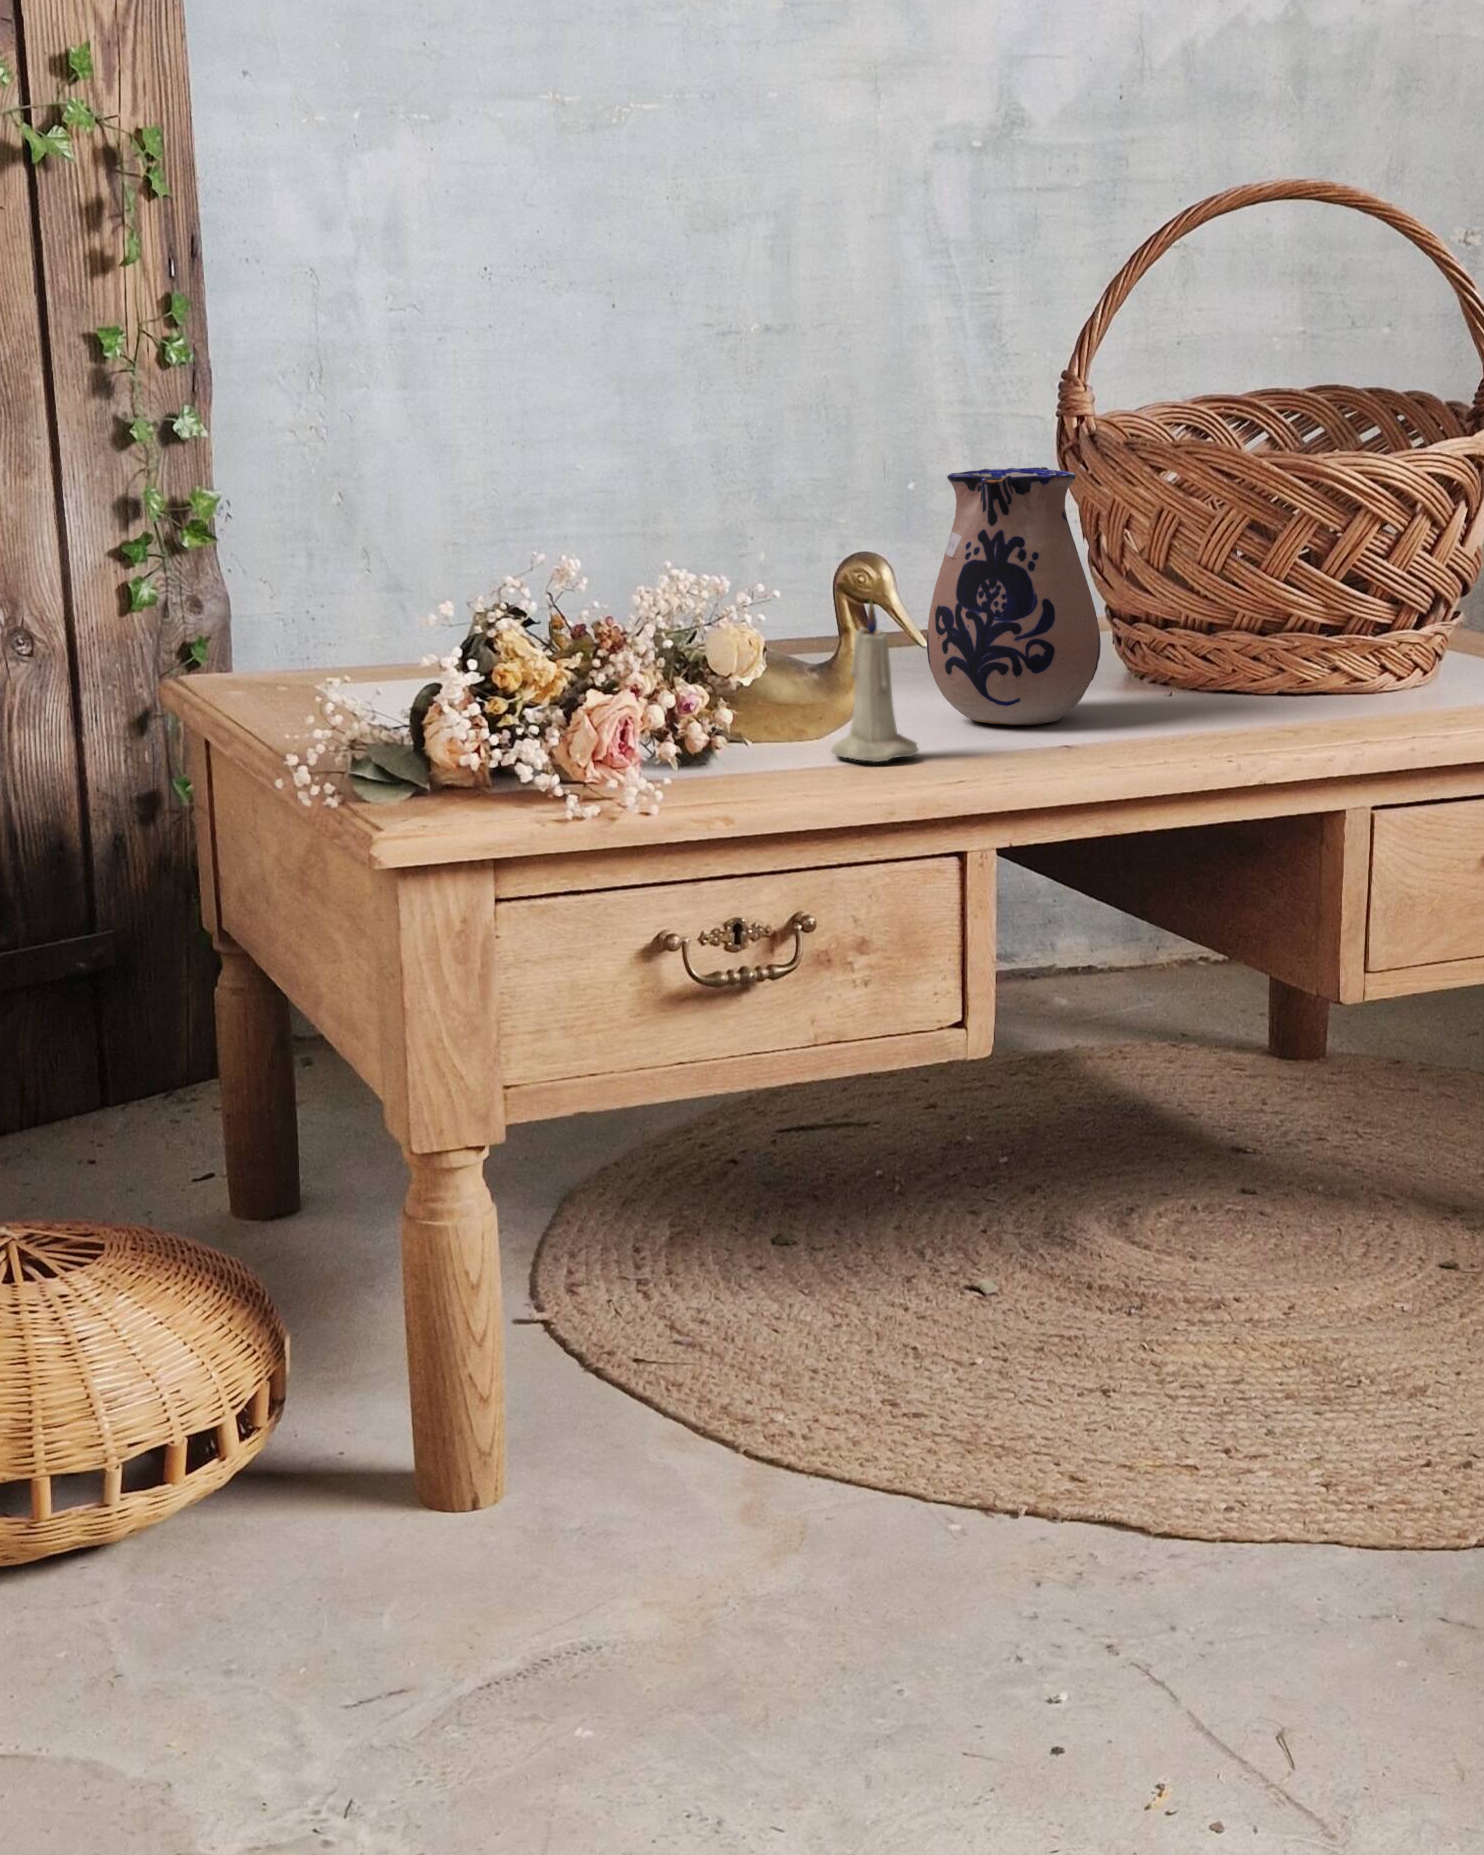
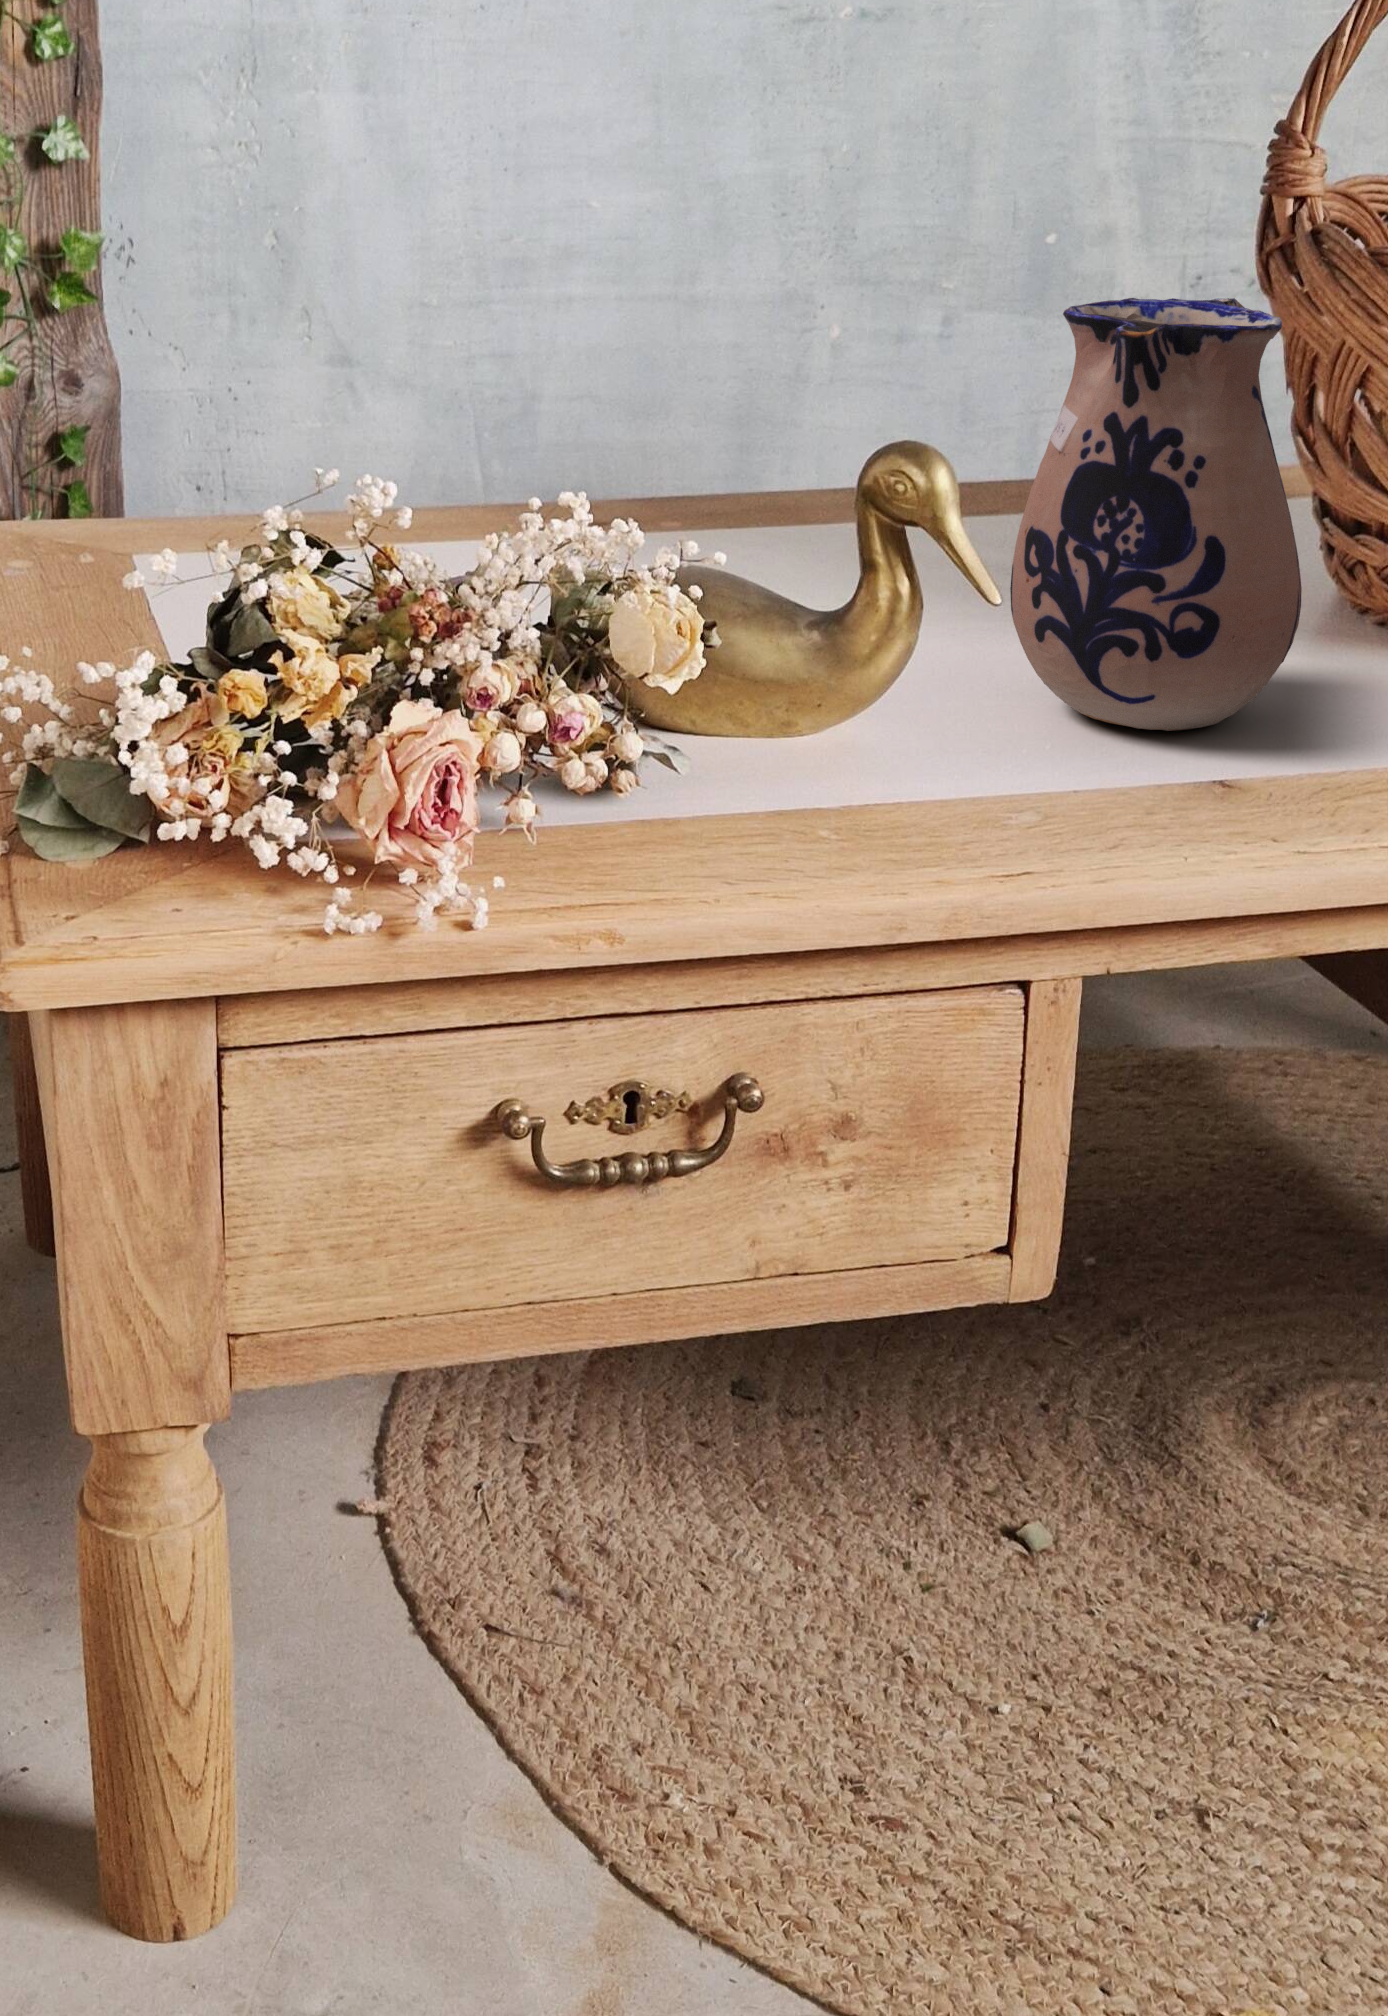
candle: present [831,600,919,762] -> none [821,537,968,816]

